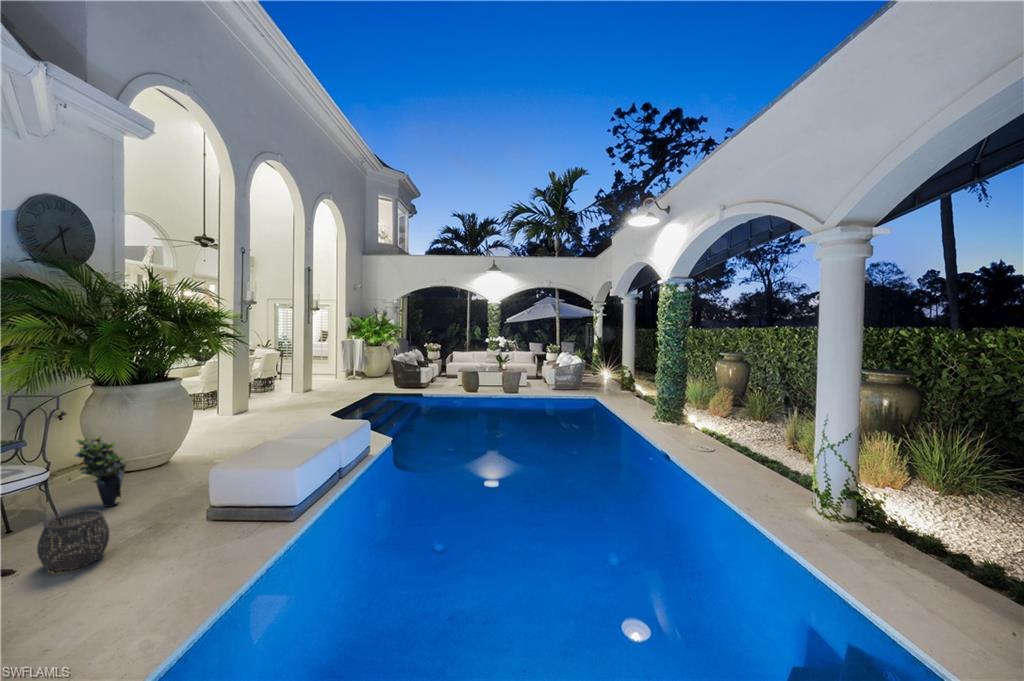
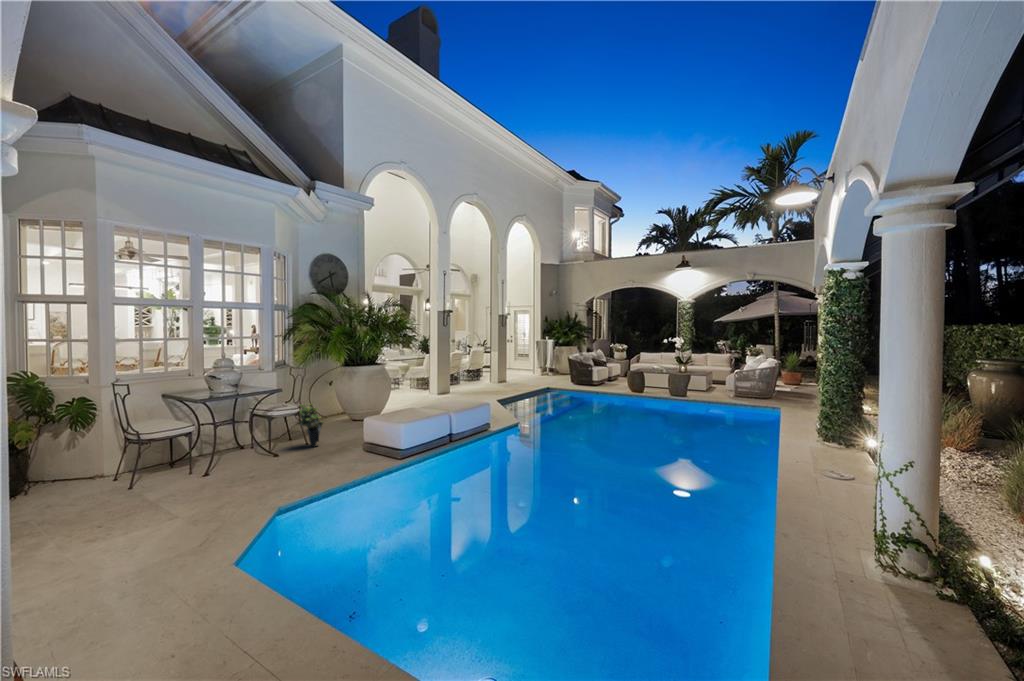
woven basket: present [37,510,110,572] -> none [255,443,290,476]

